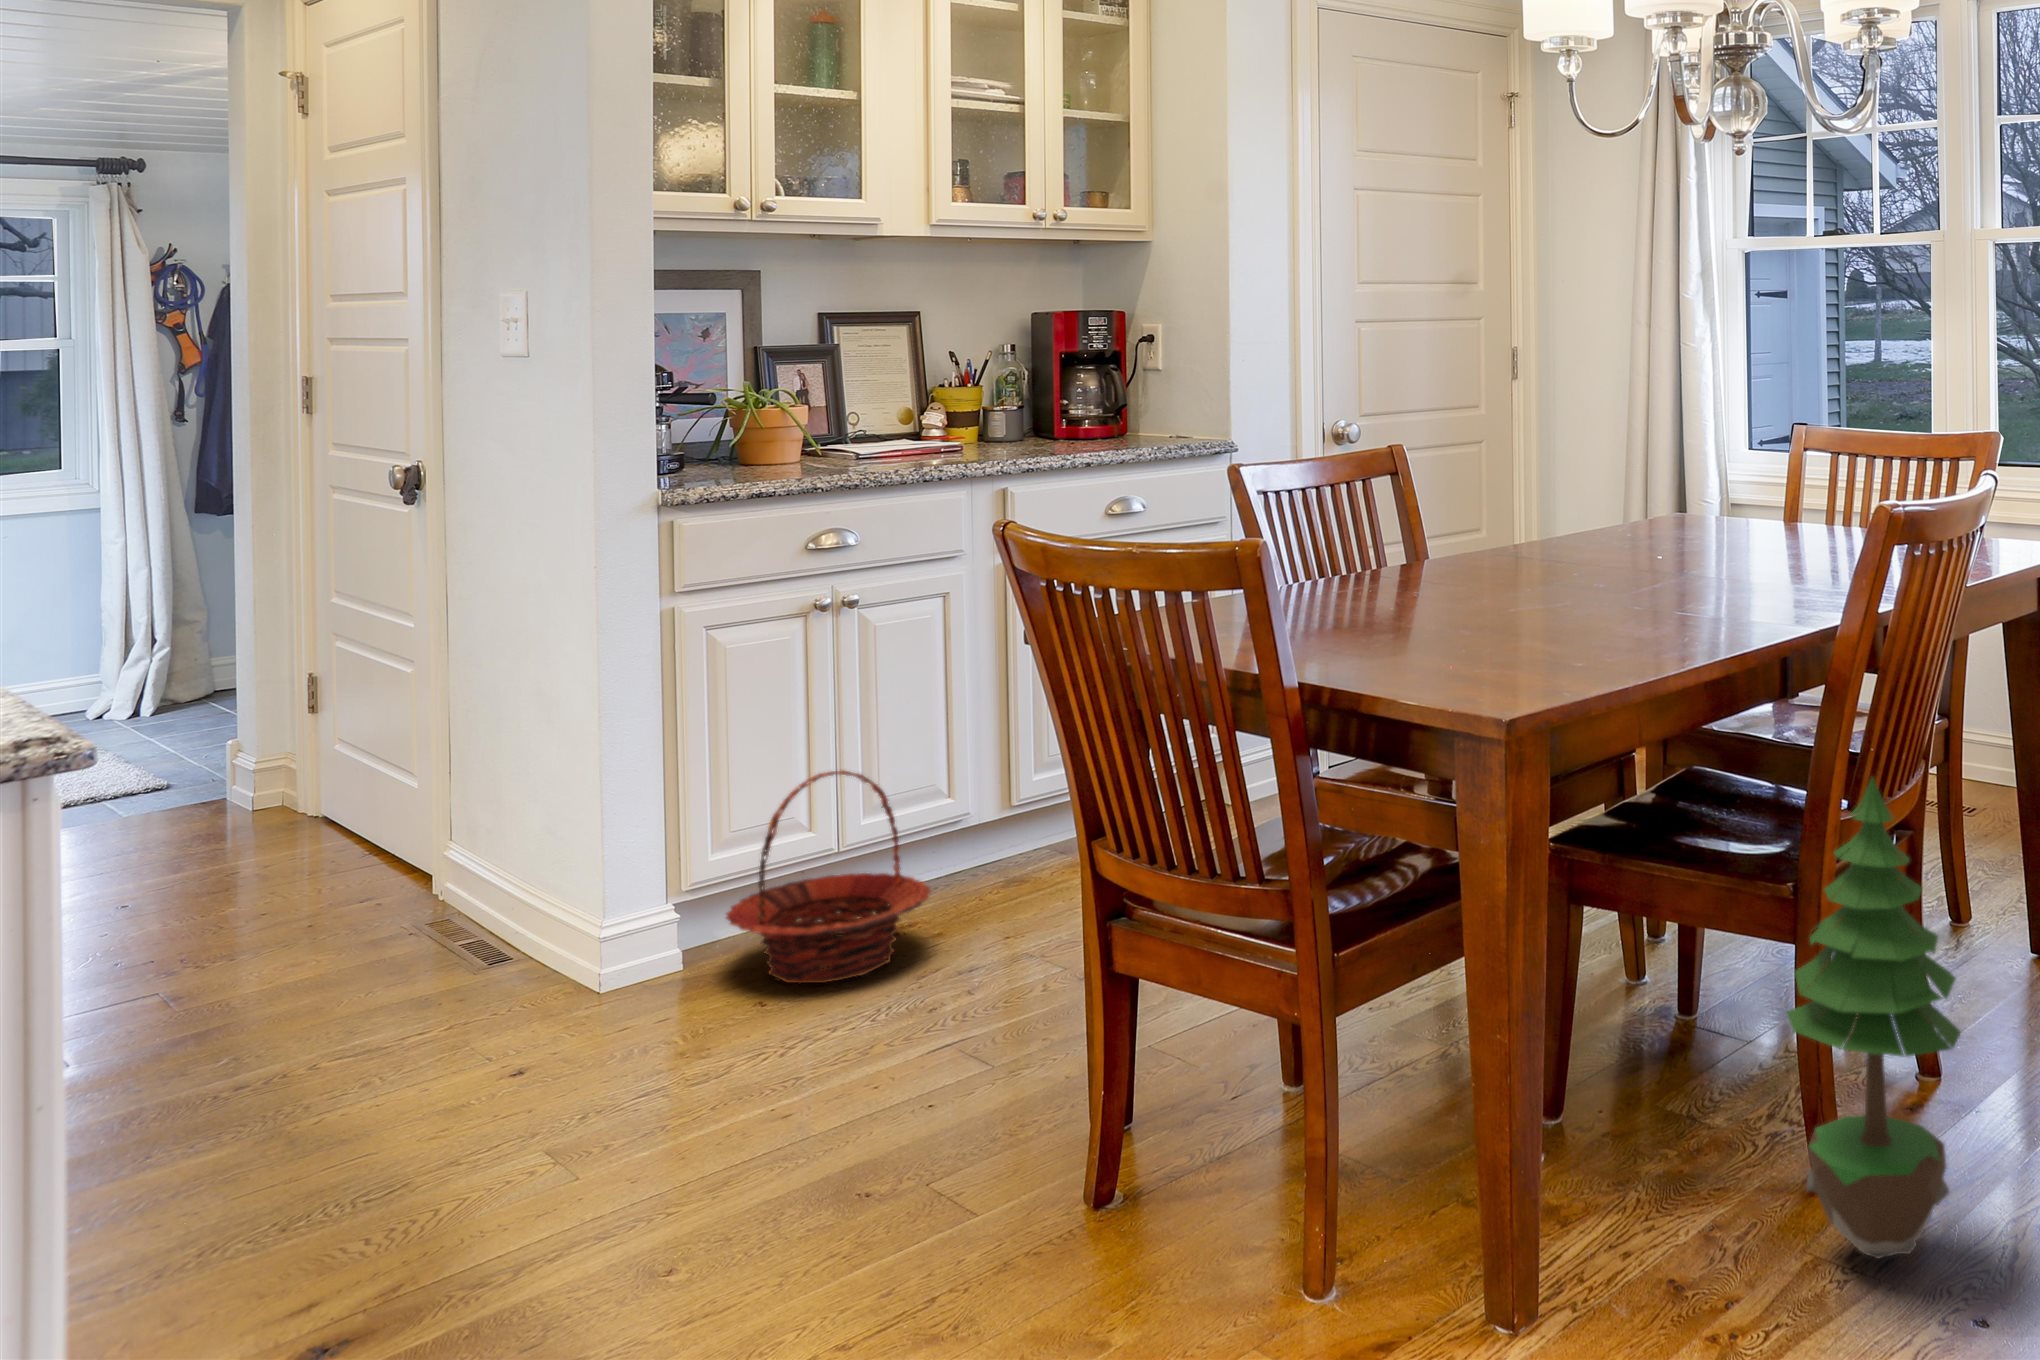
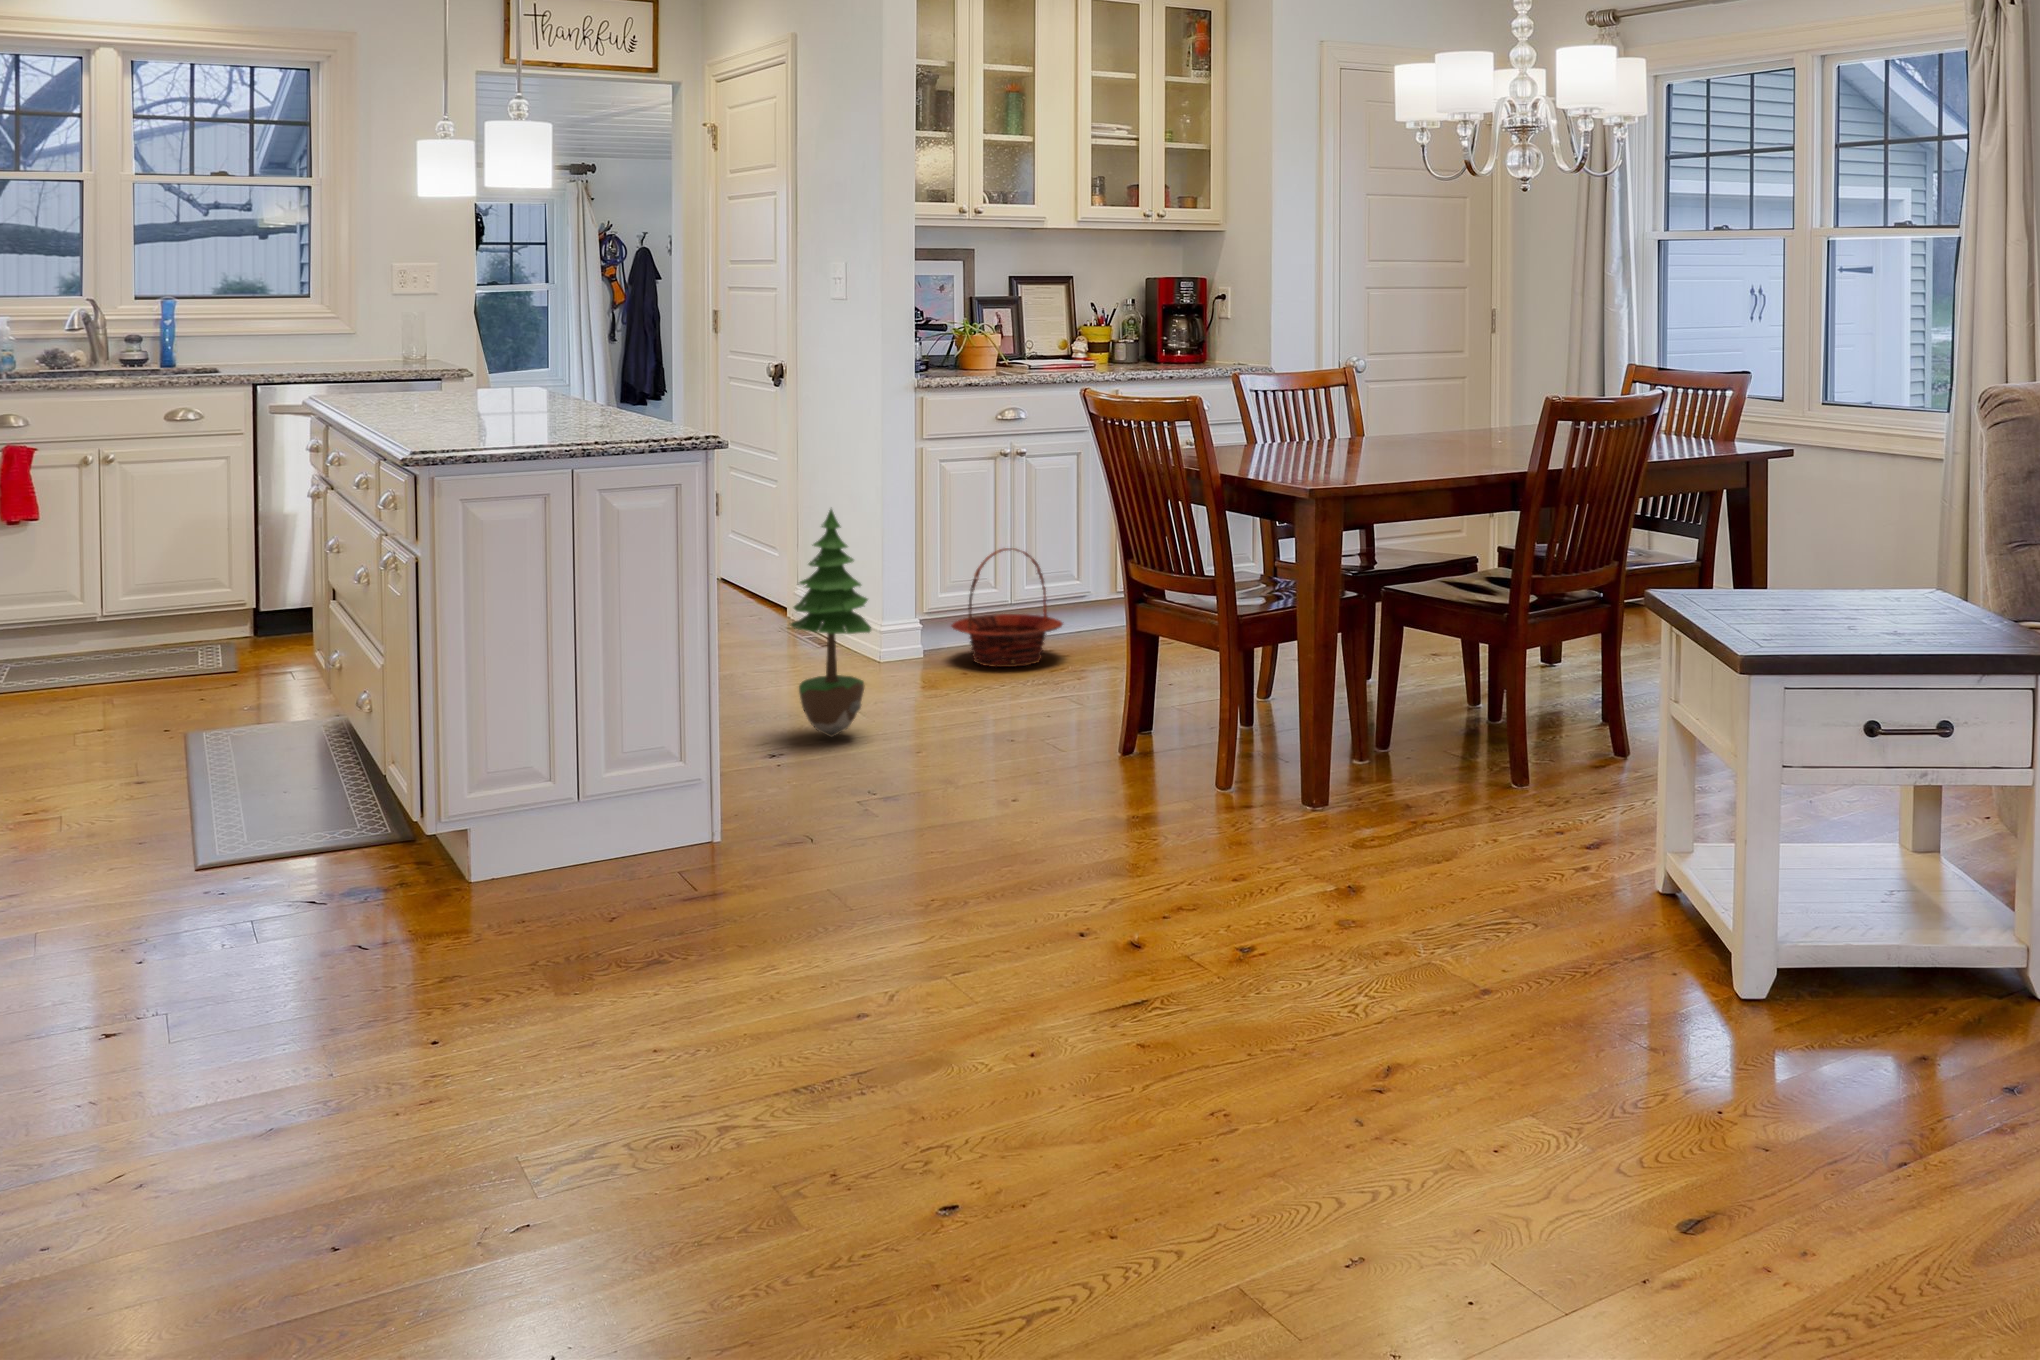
potted tree: present [1787,778,1962,1259] -> present [790,509,871,737]

